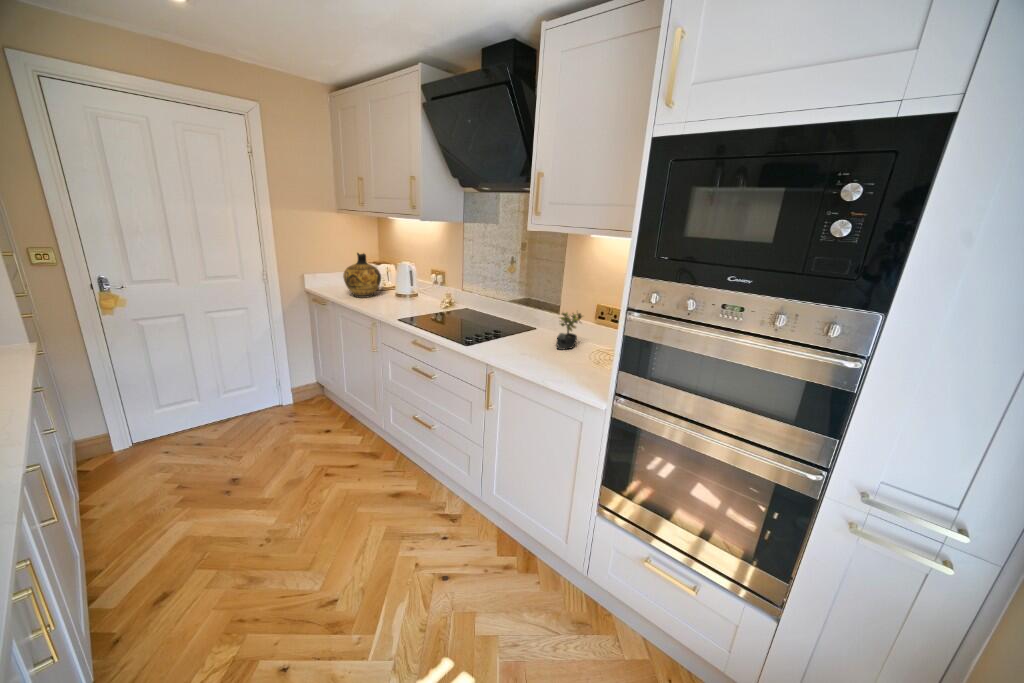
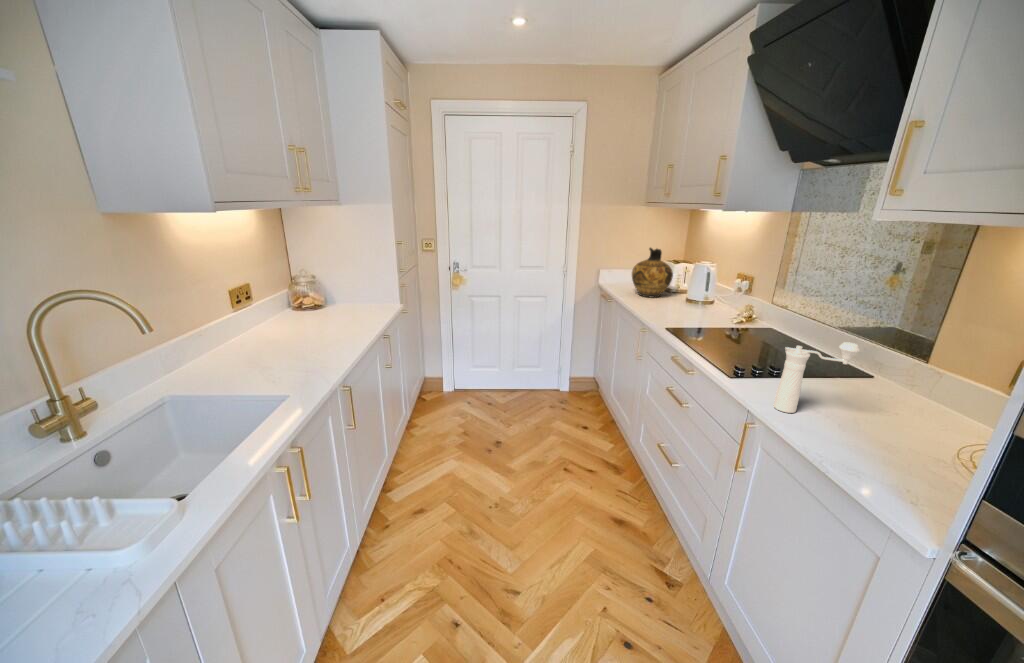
pepper mill: none [507,307,547,361] -> present [774,342,860,413]
succulent plant: present [556,312,583,350] -> none [880,359,955,422]

